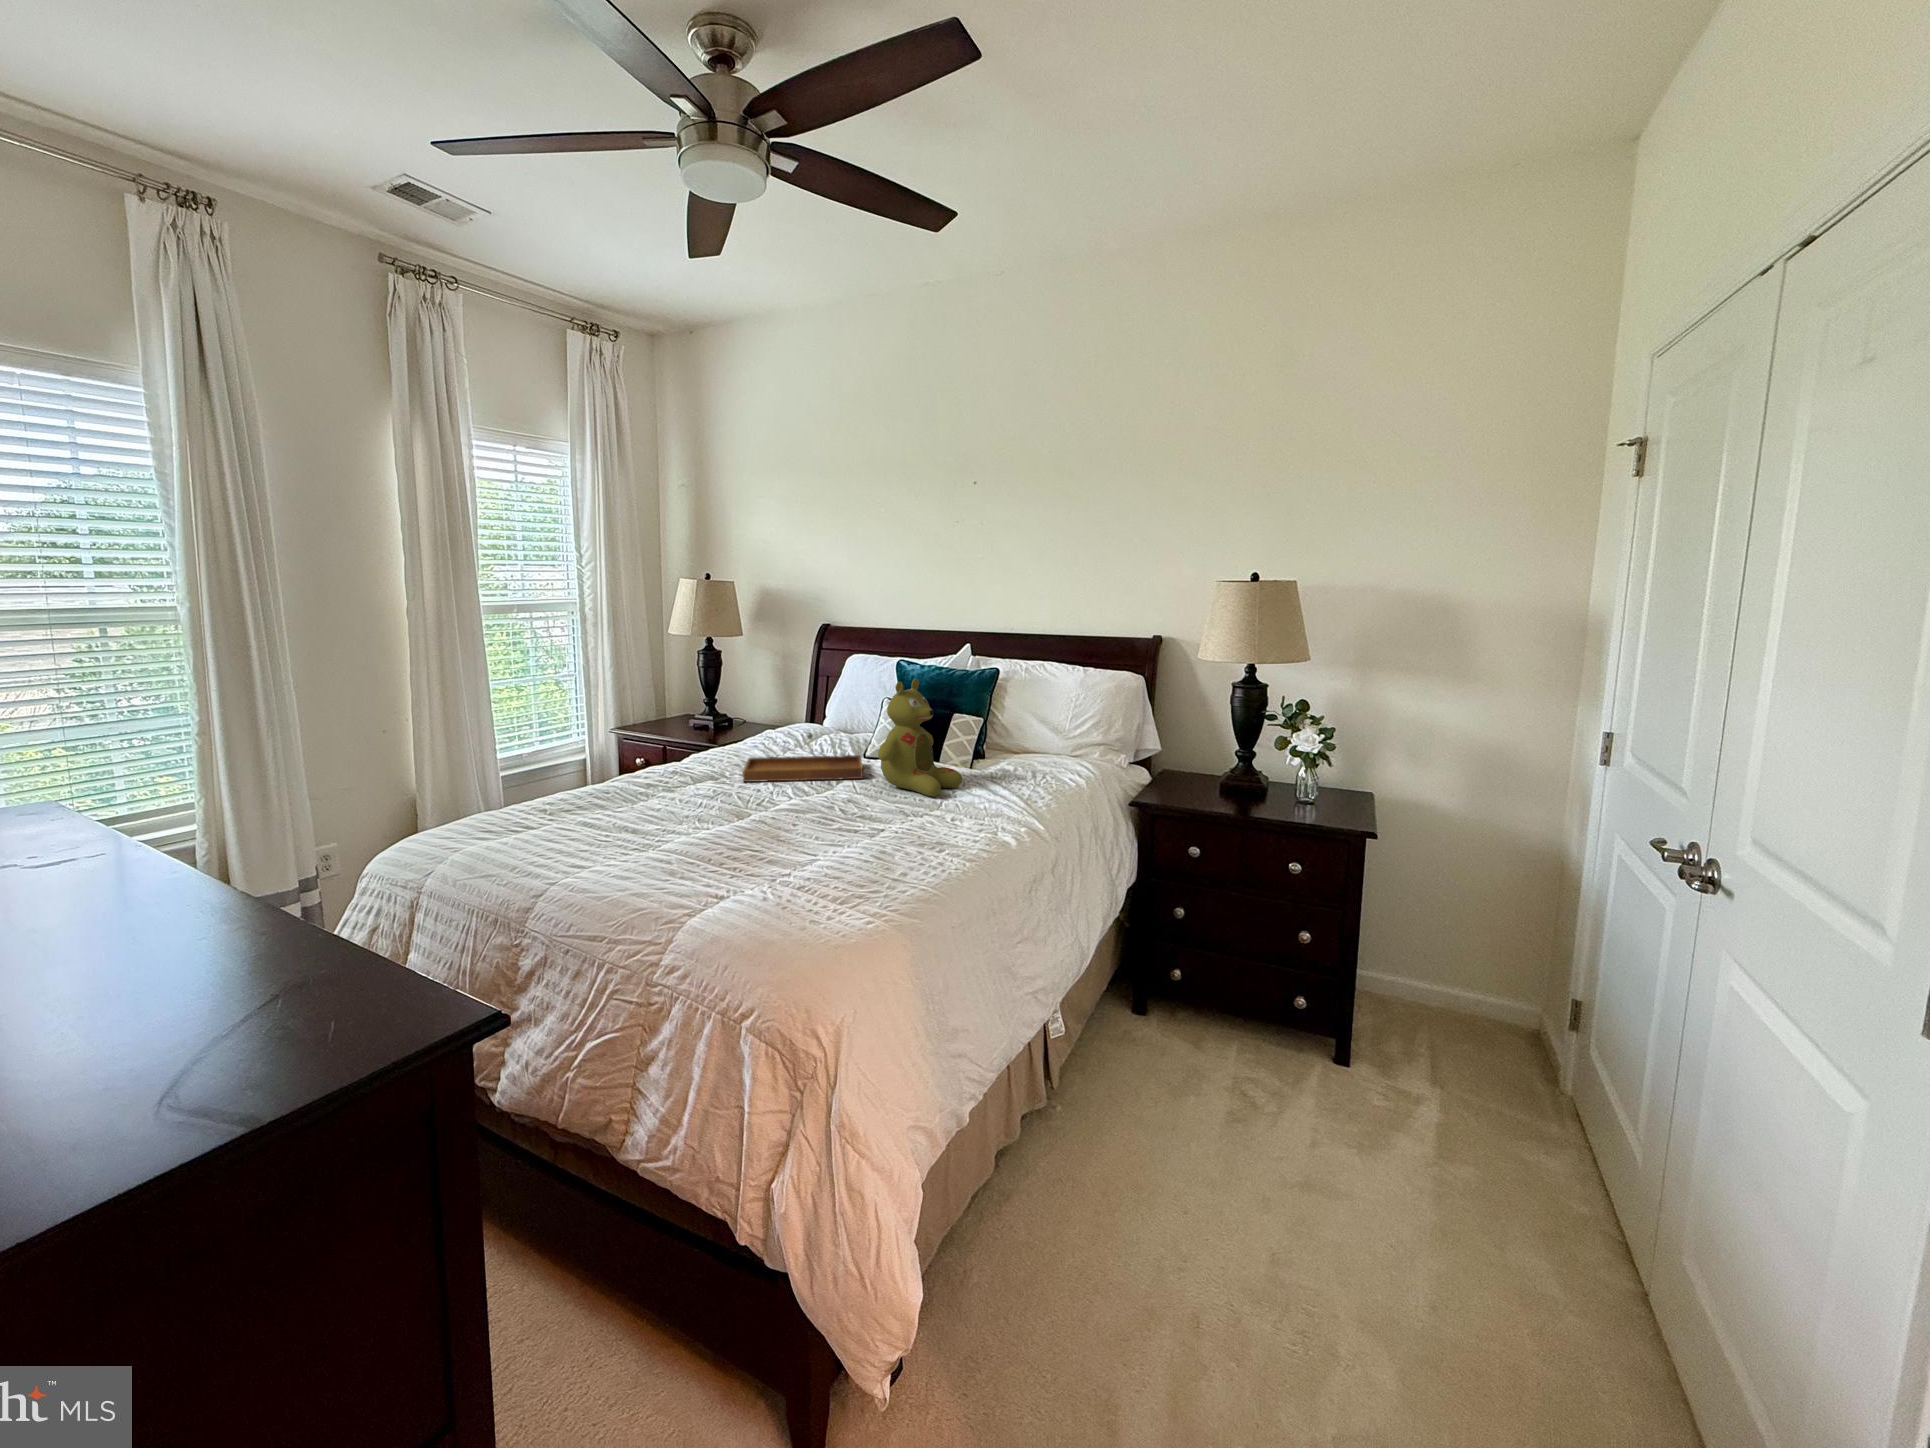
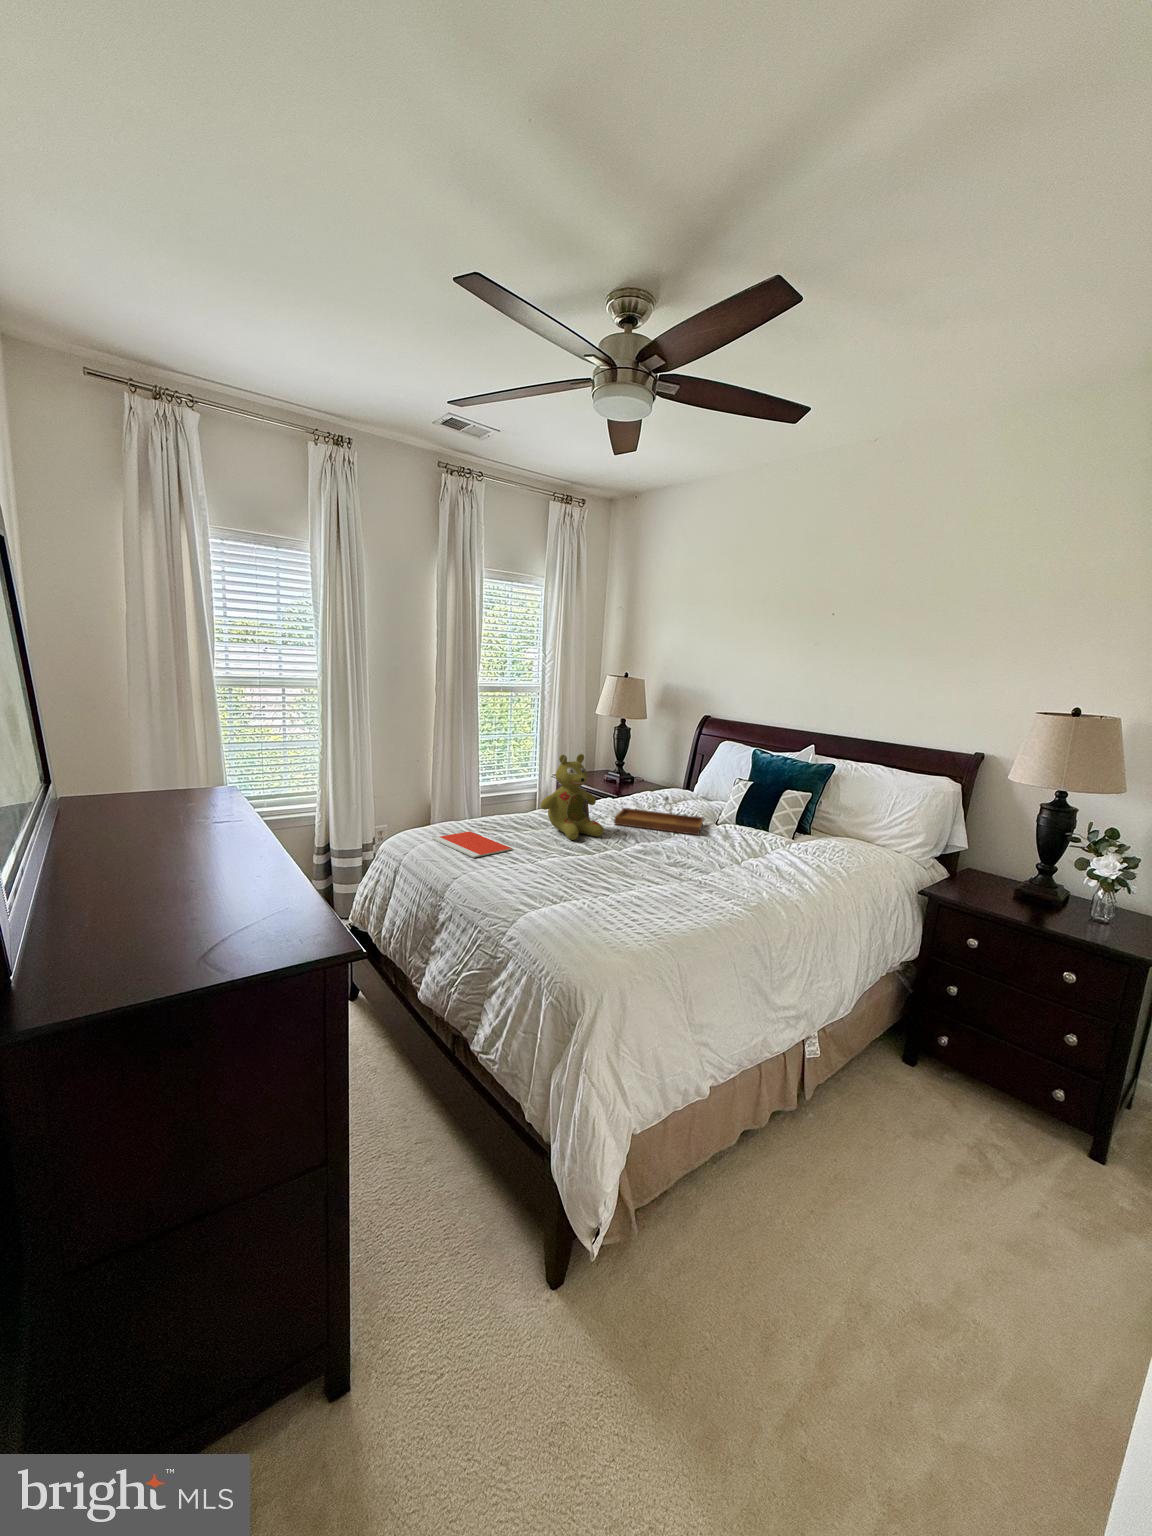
stuffed bear: present [878,678,962,796] -> present [541,754,604,840]
notebook: none [468,825,611,862] -> present [432,831,512,858]

